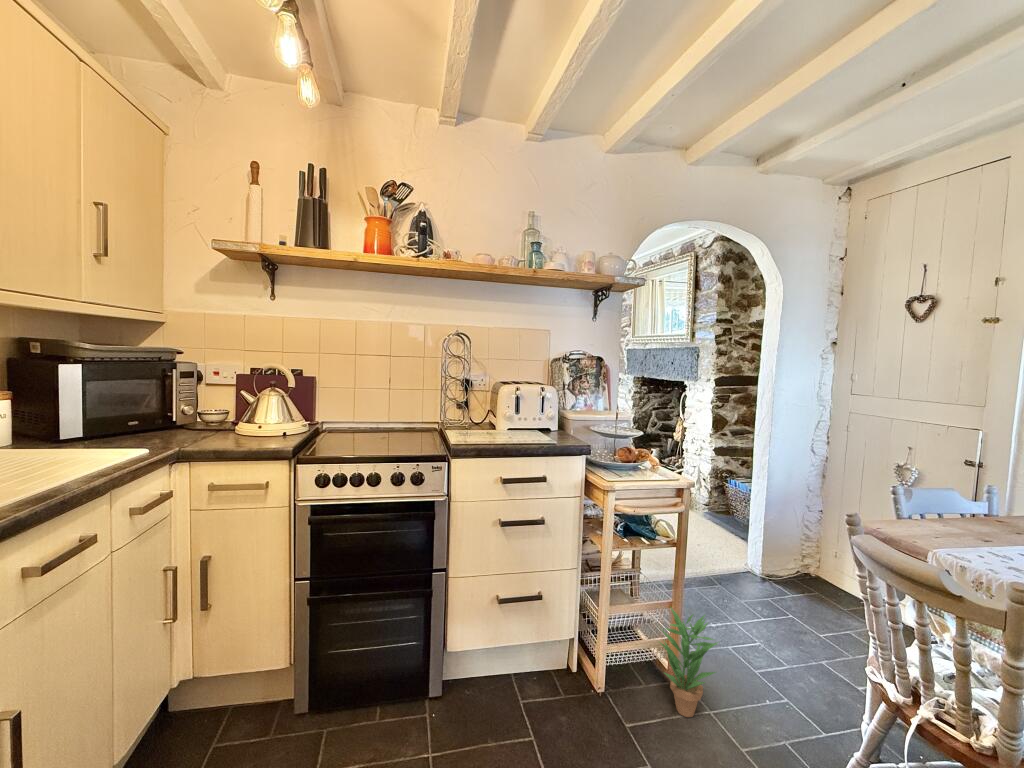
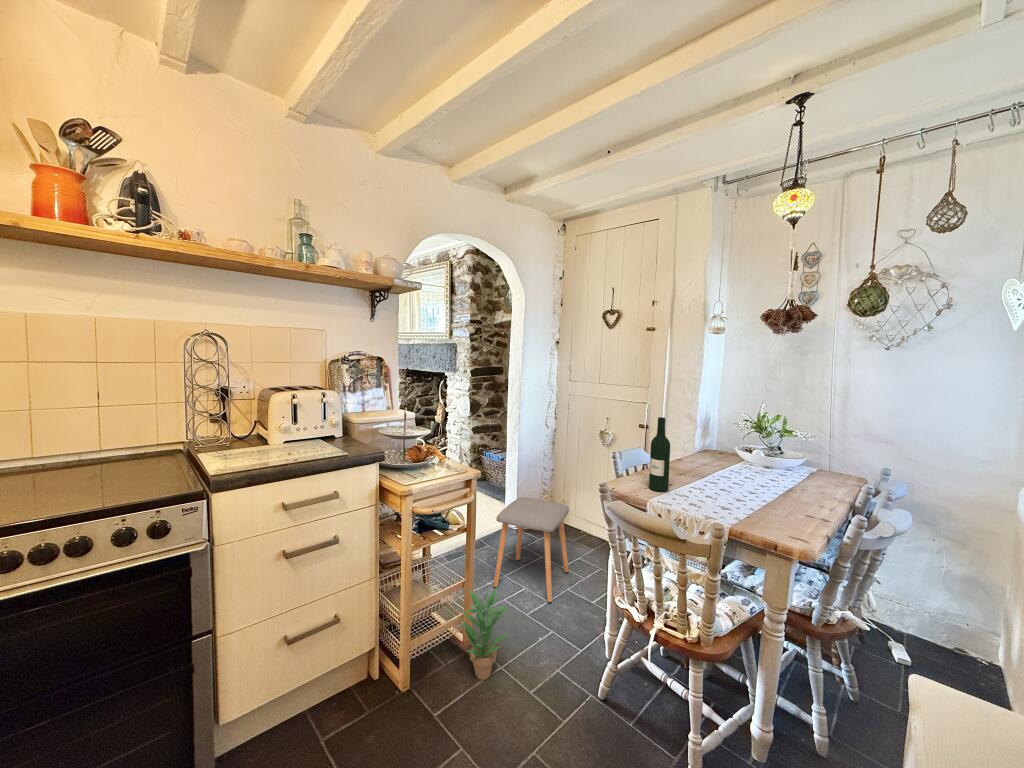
wine bottle: none [945,439,986,547] -> present [649,417,670,492]
stool: none [717,534,833,673] -> present [493,497,569,603]

